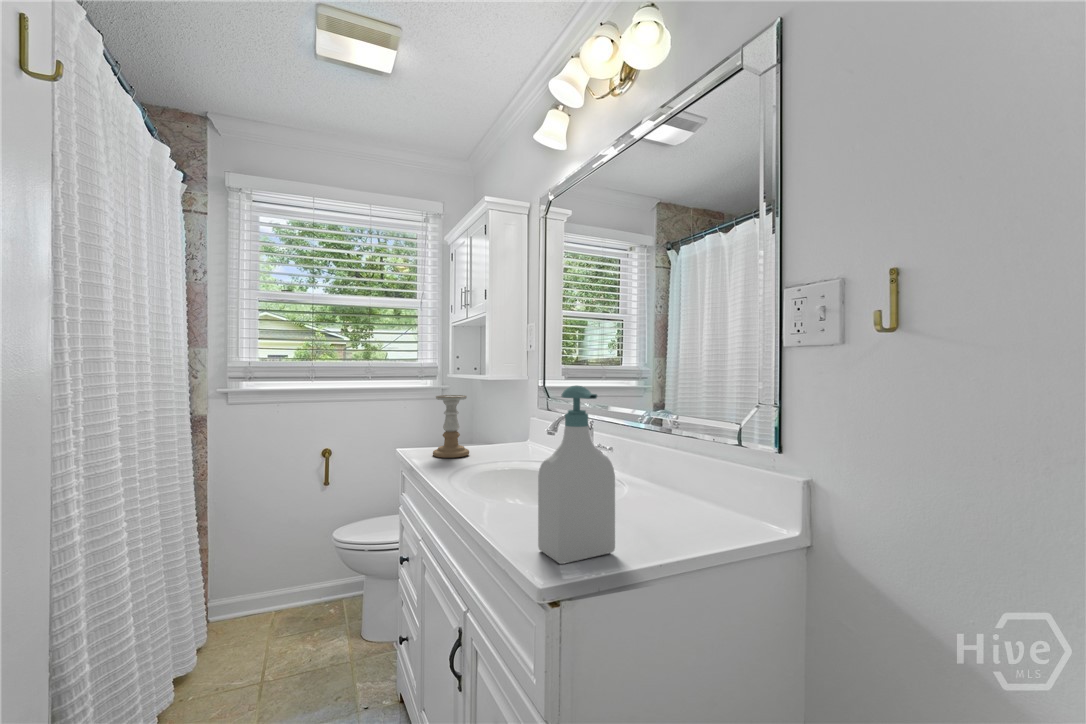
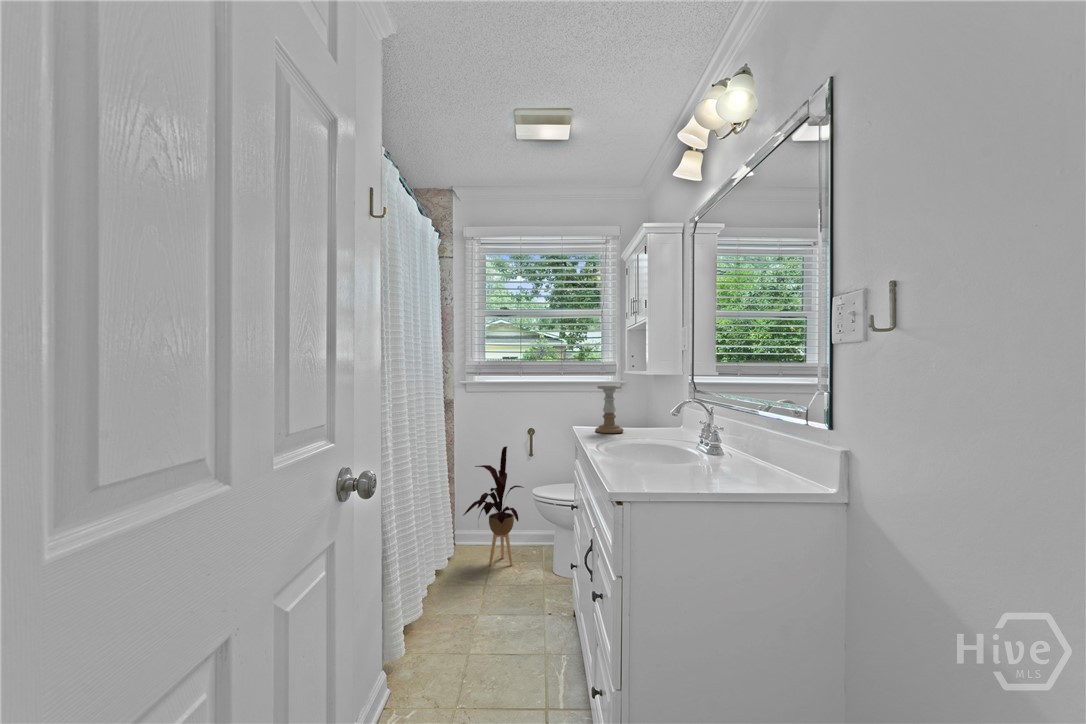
soap bottle: present [538,386,615,564] -> none [623,373,673,485]
house plant: none [221,478,319,644] -> present [463,446,524,565]

